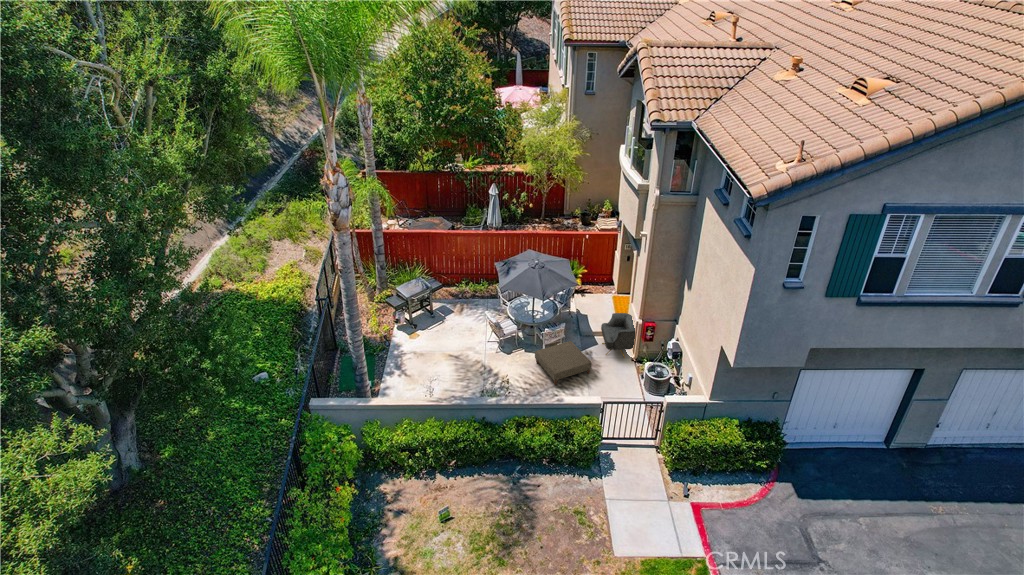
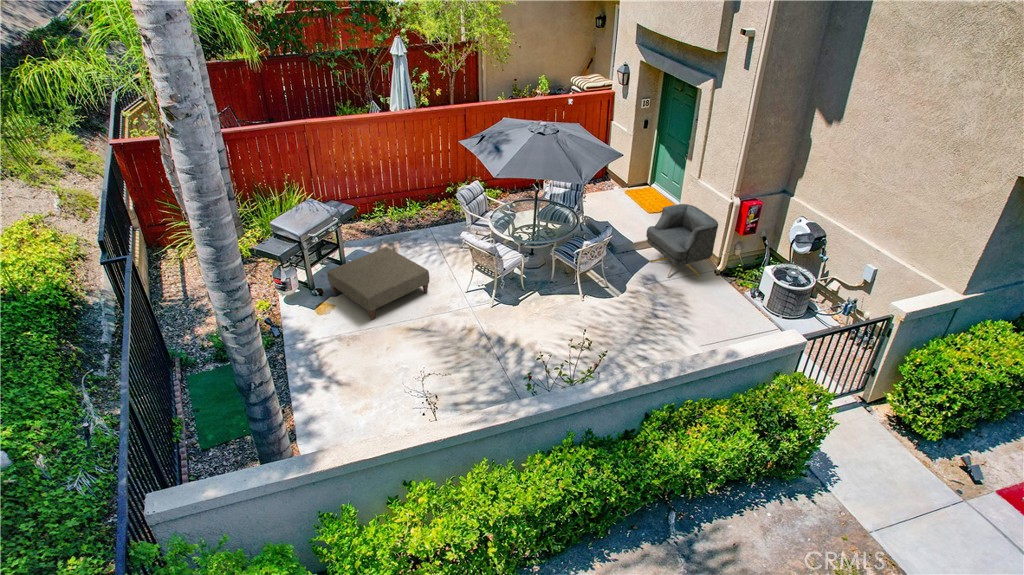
ottoman: present [535,341,592,385] -> present [327,247,429,319]

